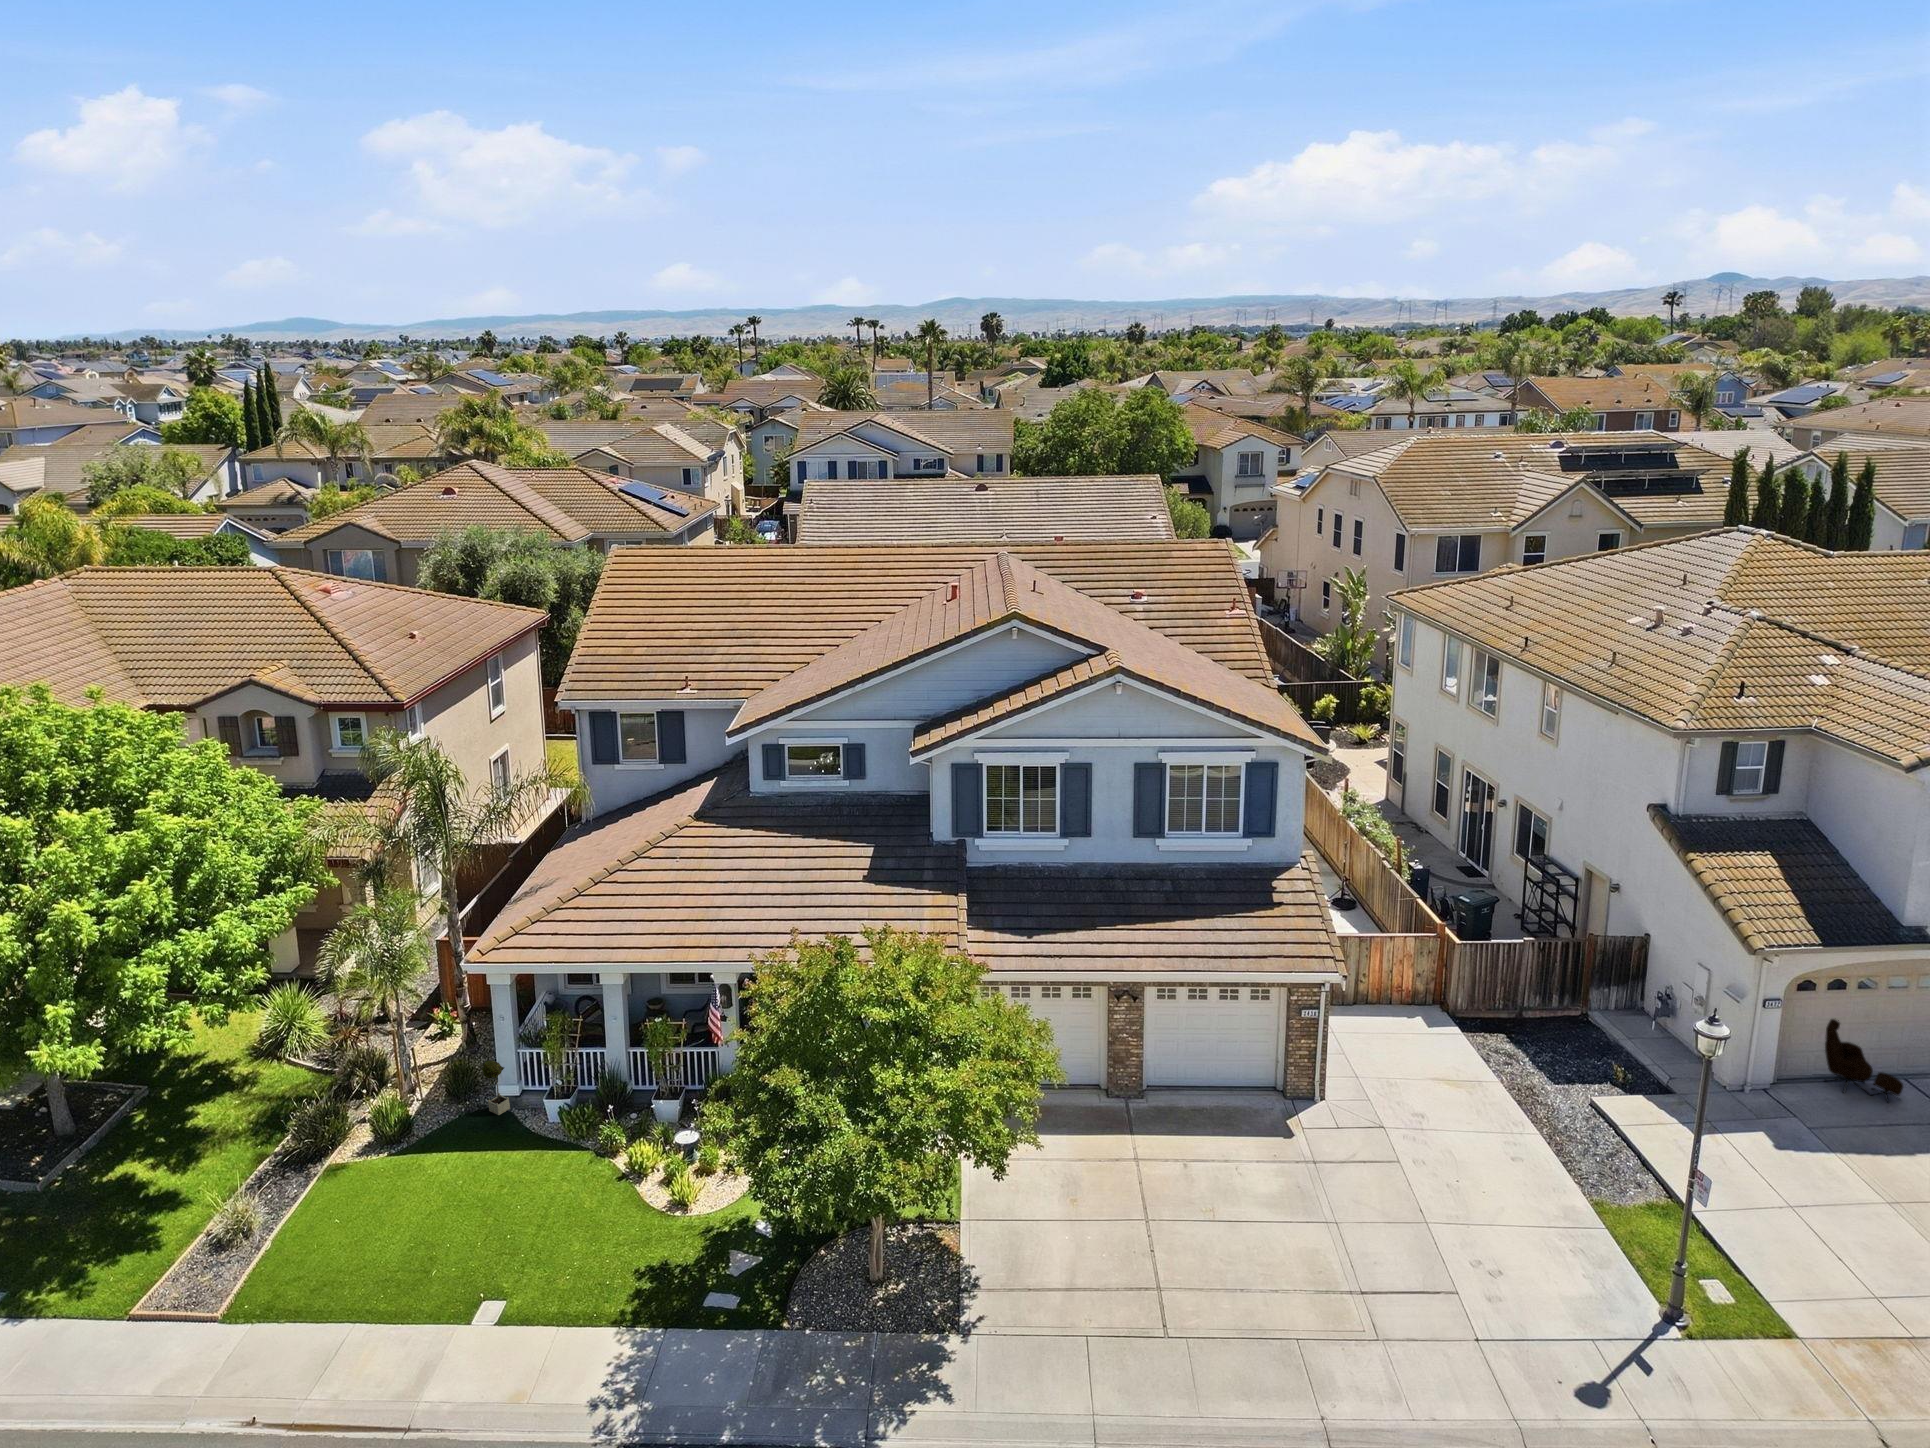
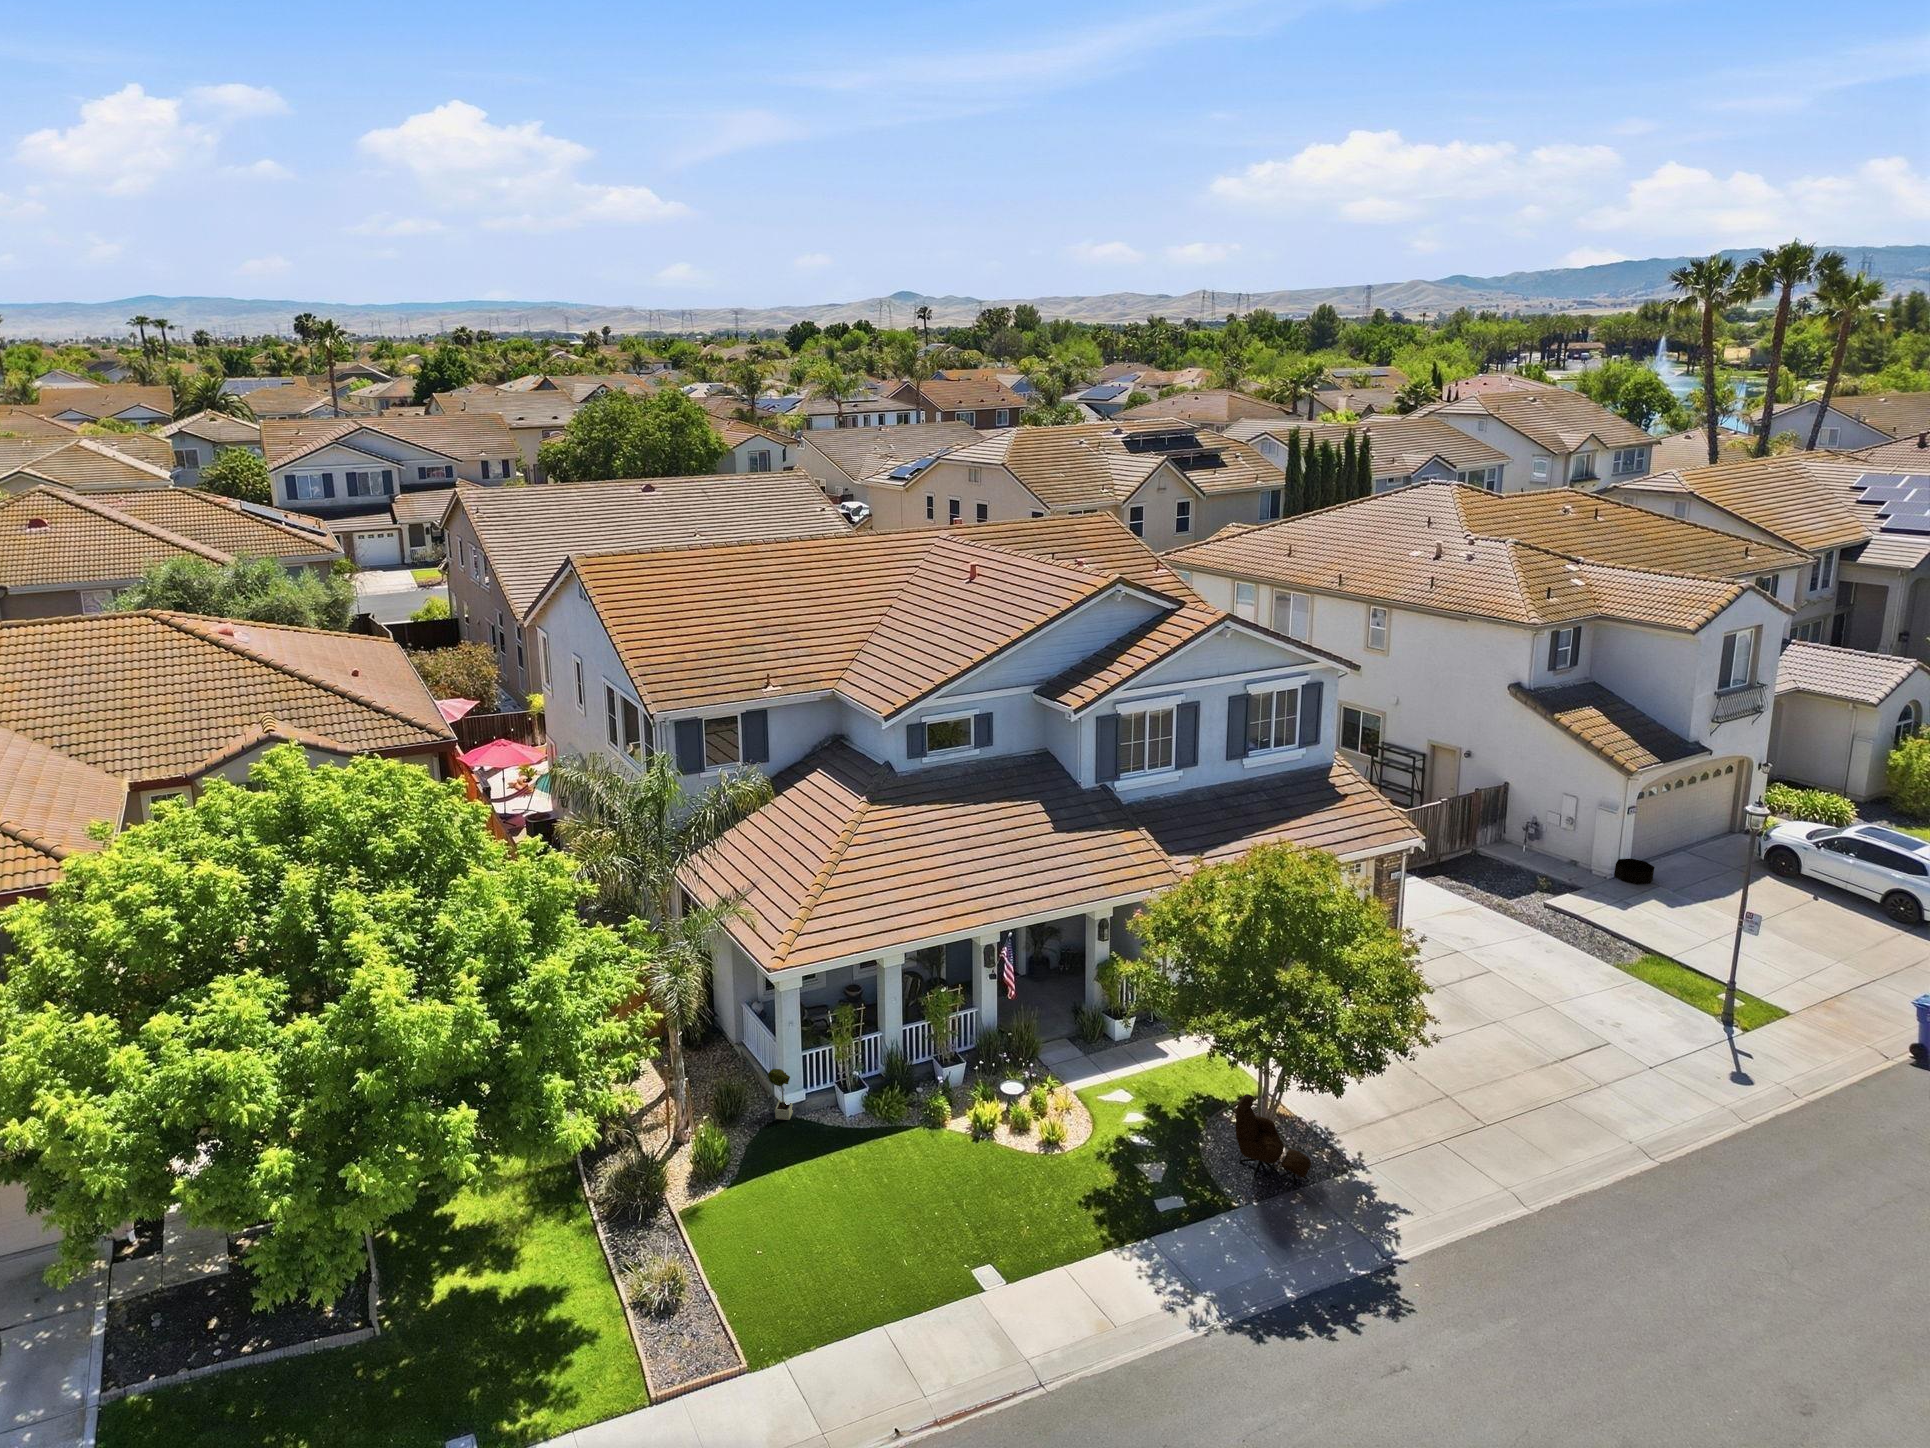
lounge chair: present [1825,1019,1903,1102] -> present [1235,1094,1311,1185]
basket: none [1736,1071,1795,1115] -> present [1614,858,1654,885]

